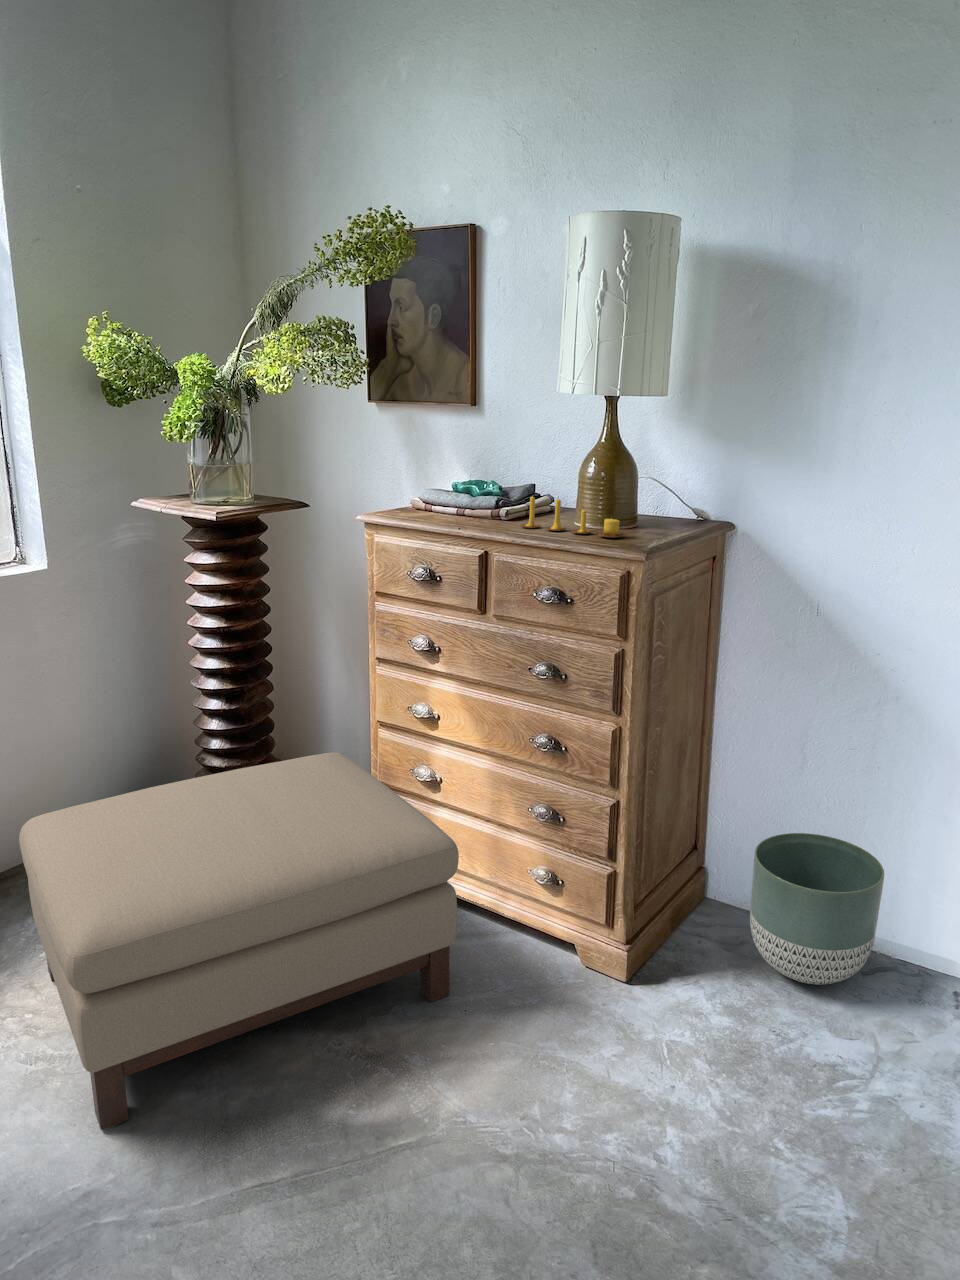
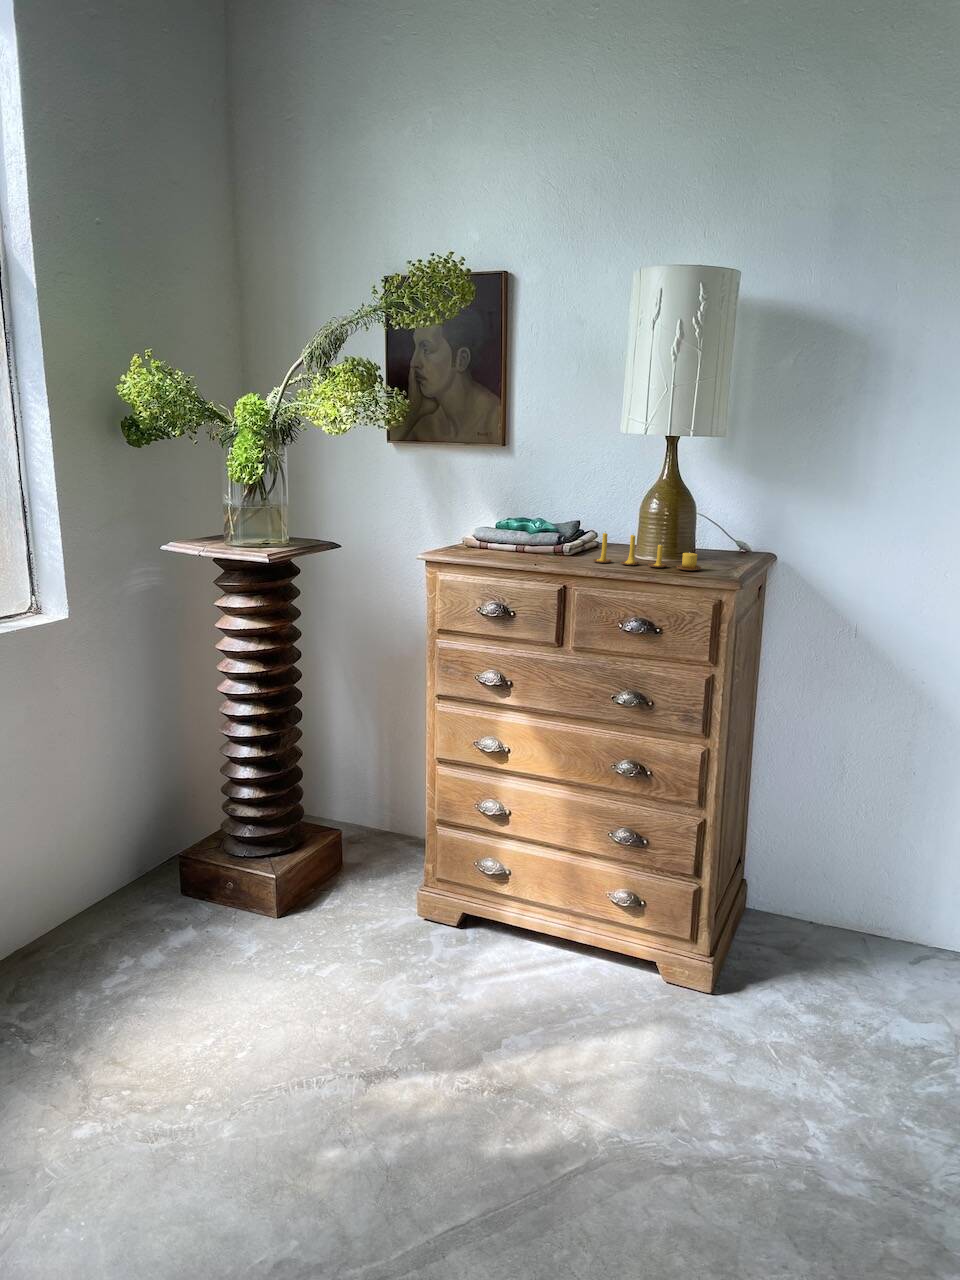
ottoman: present [19,752,459,1130] -> none [107,792,567,1195]
planter: present [750,833,884,985] -> none [812,839,938,978]

